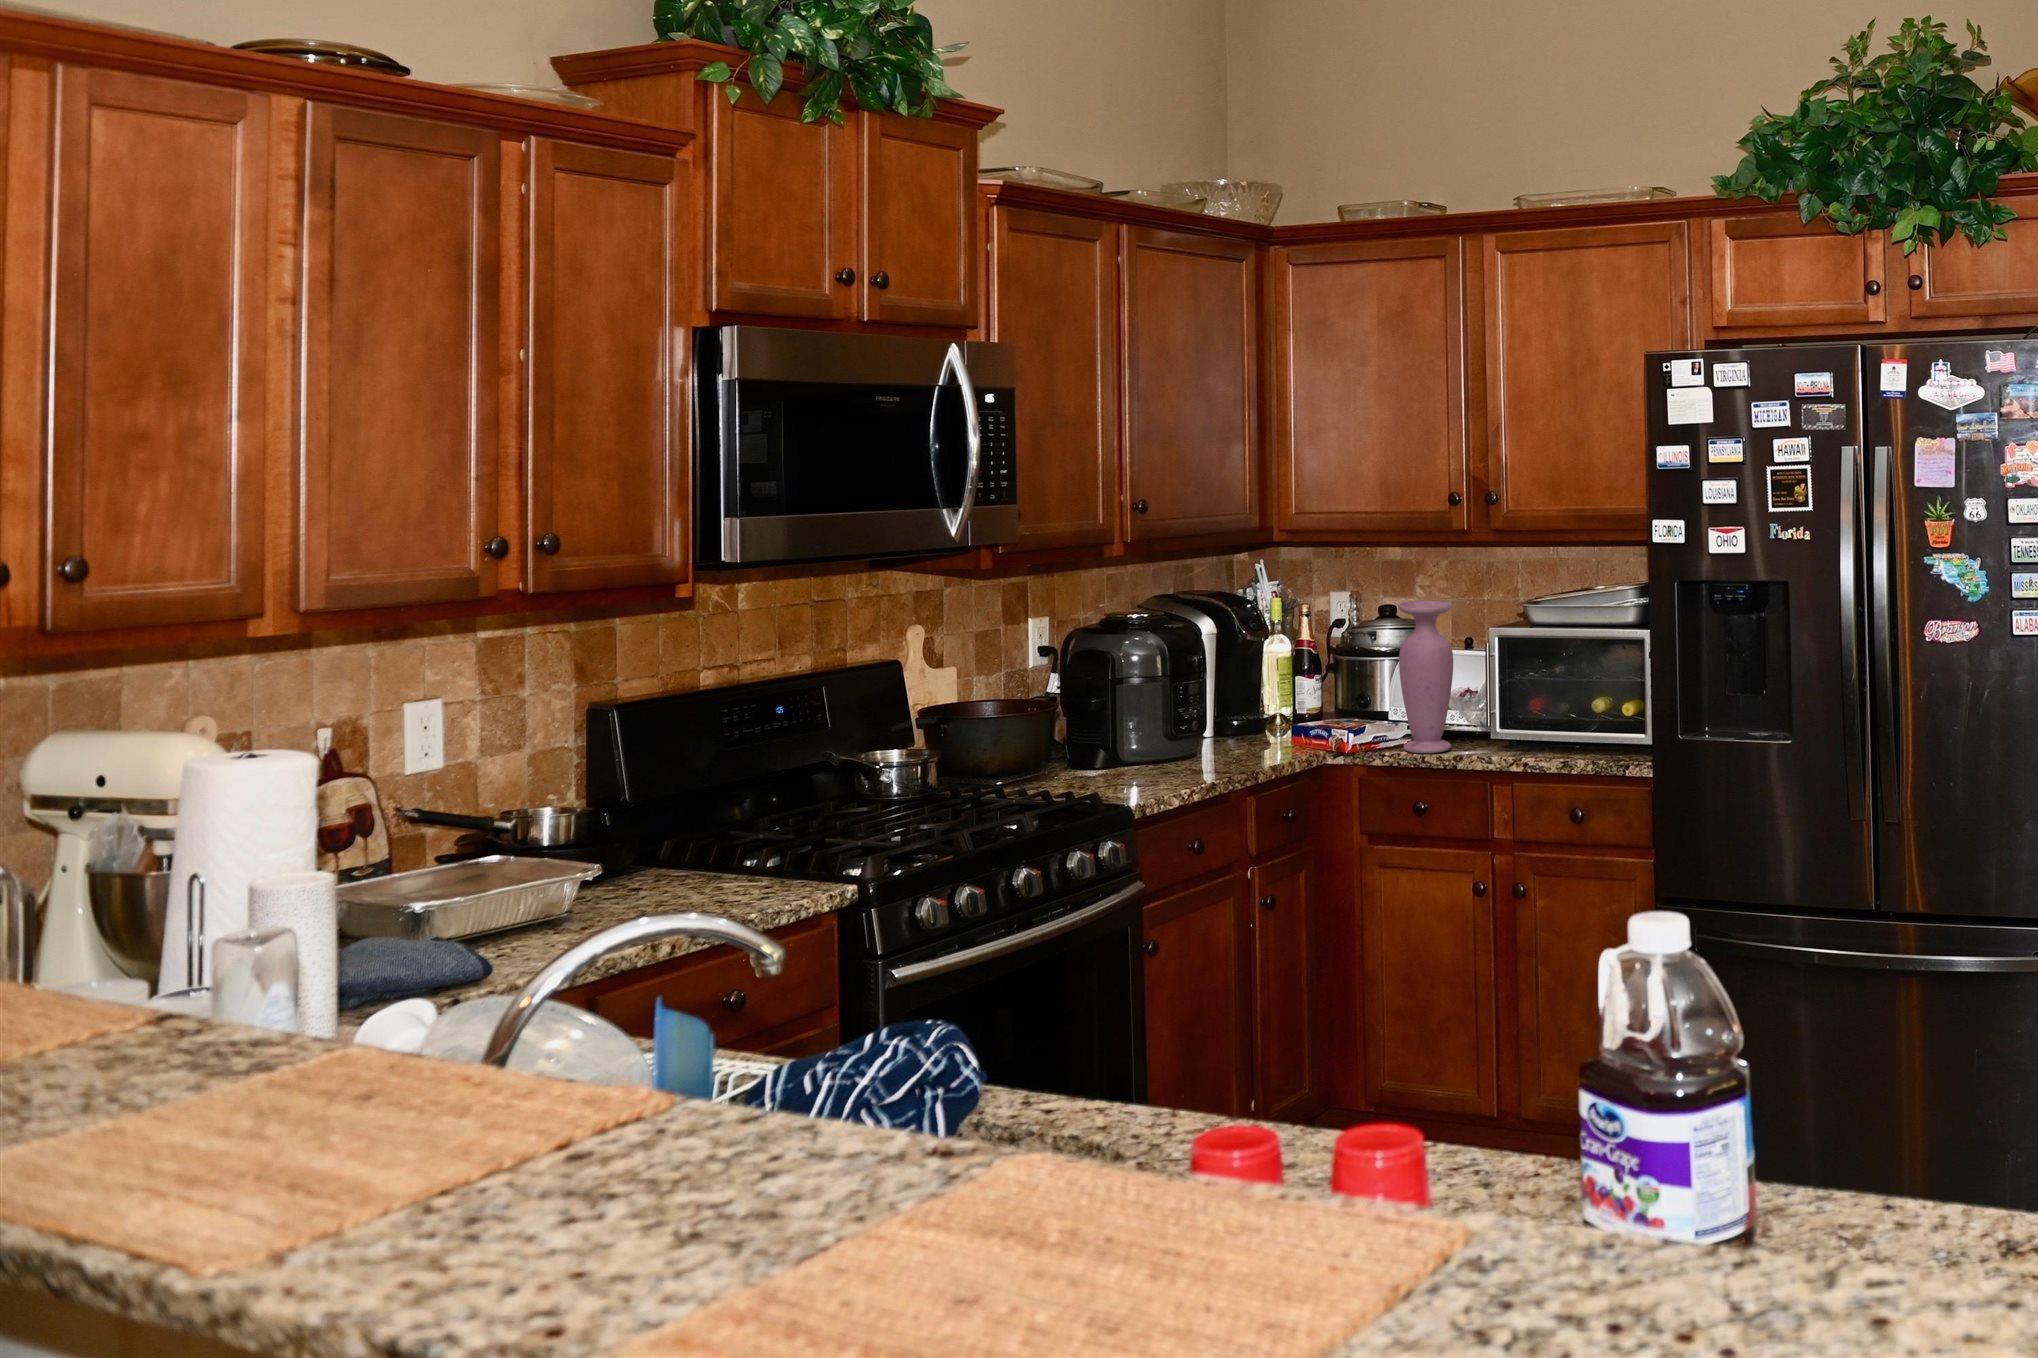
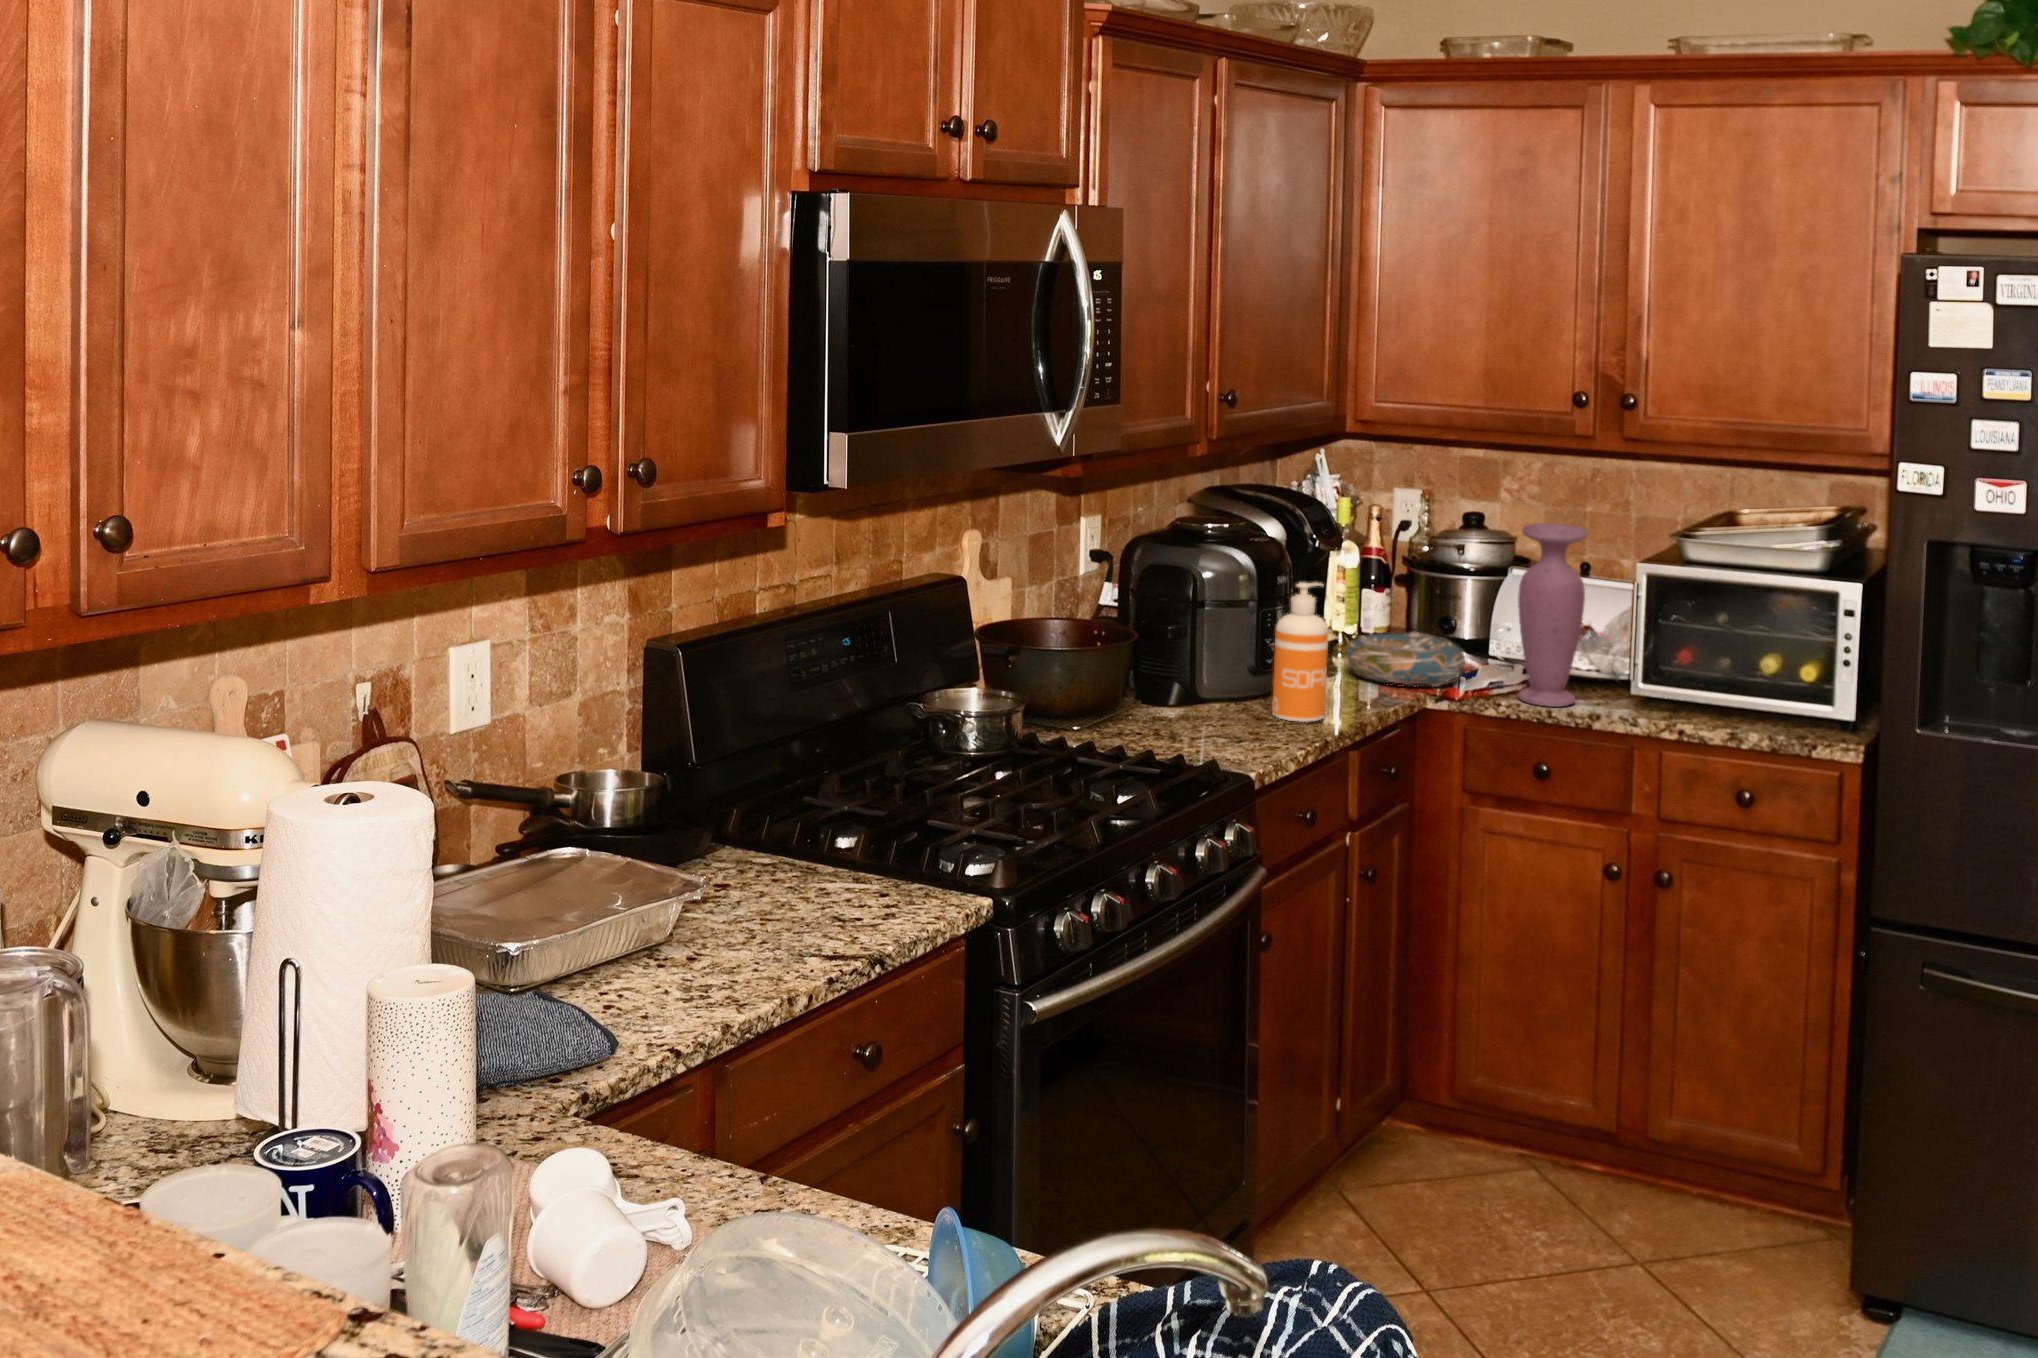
soap dispenser: none [1179,655,1225,773] -> present [1272,582,1329,722]
decorative bowl: none [1264,703,1367,746] -> present [1347,632,1466,687]

